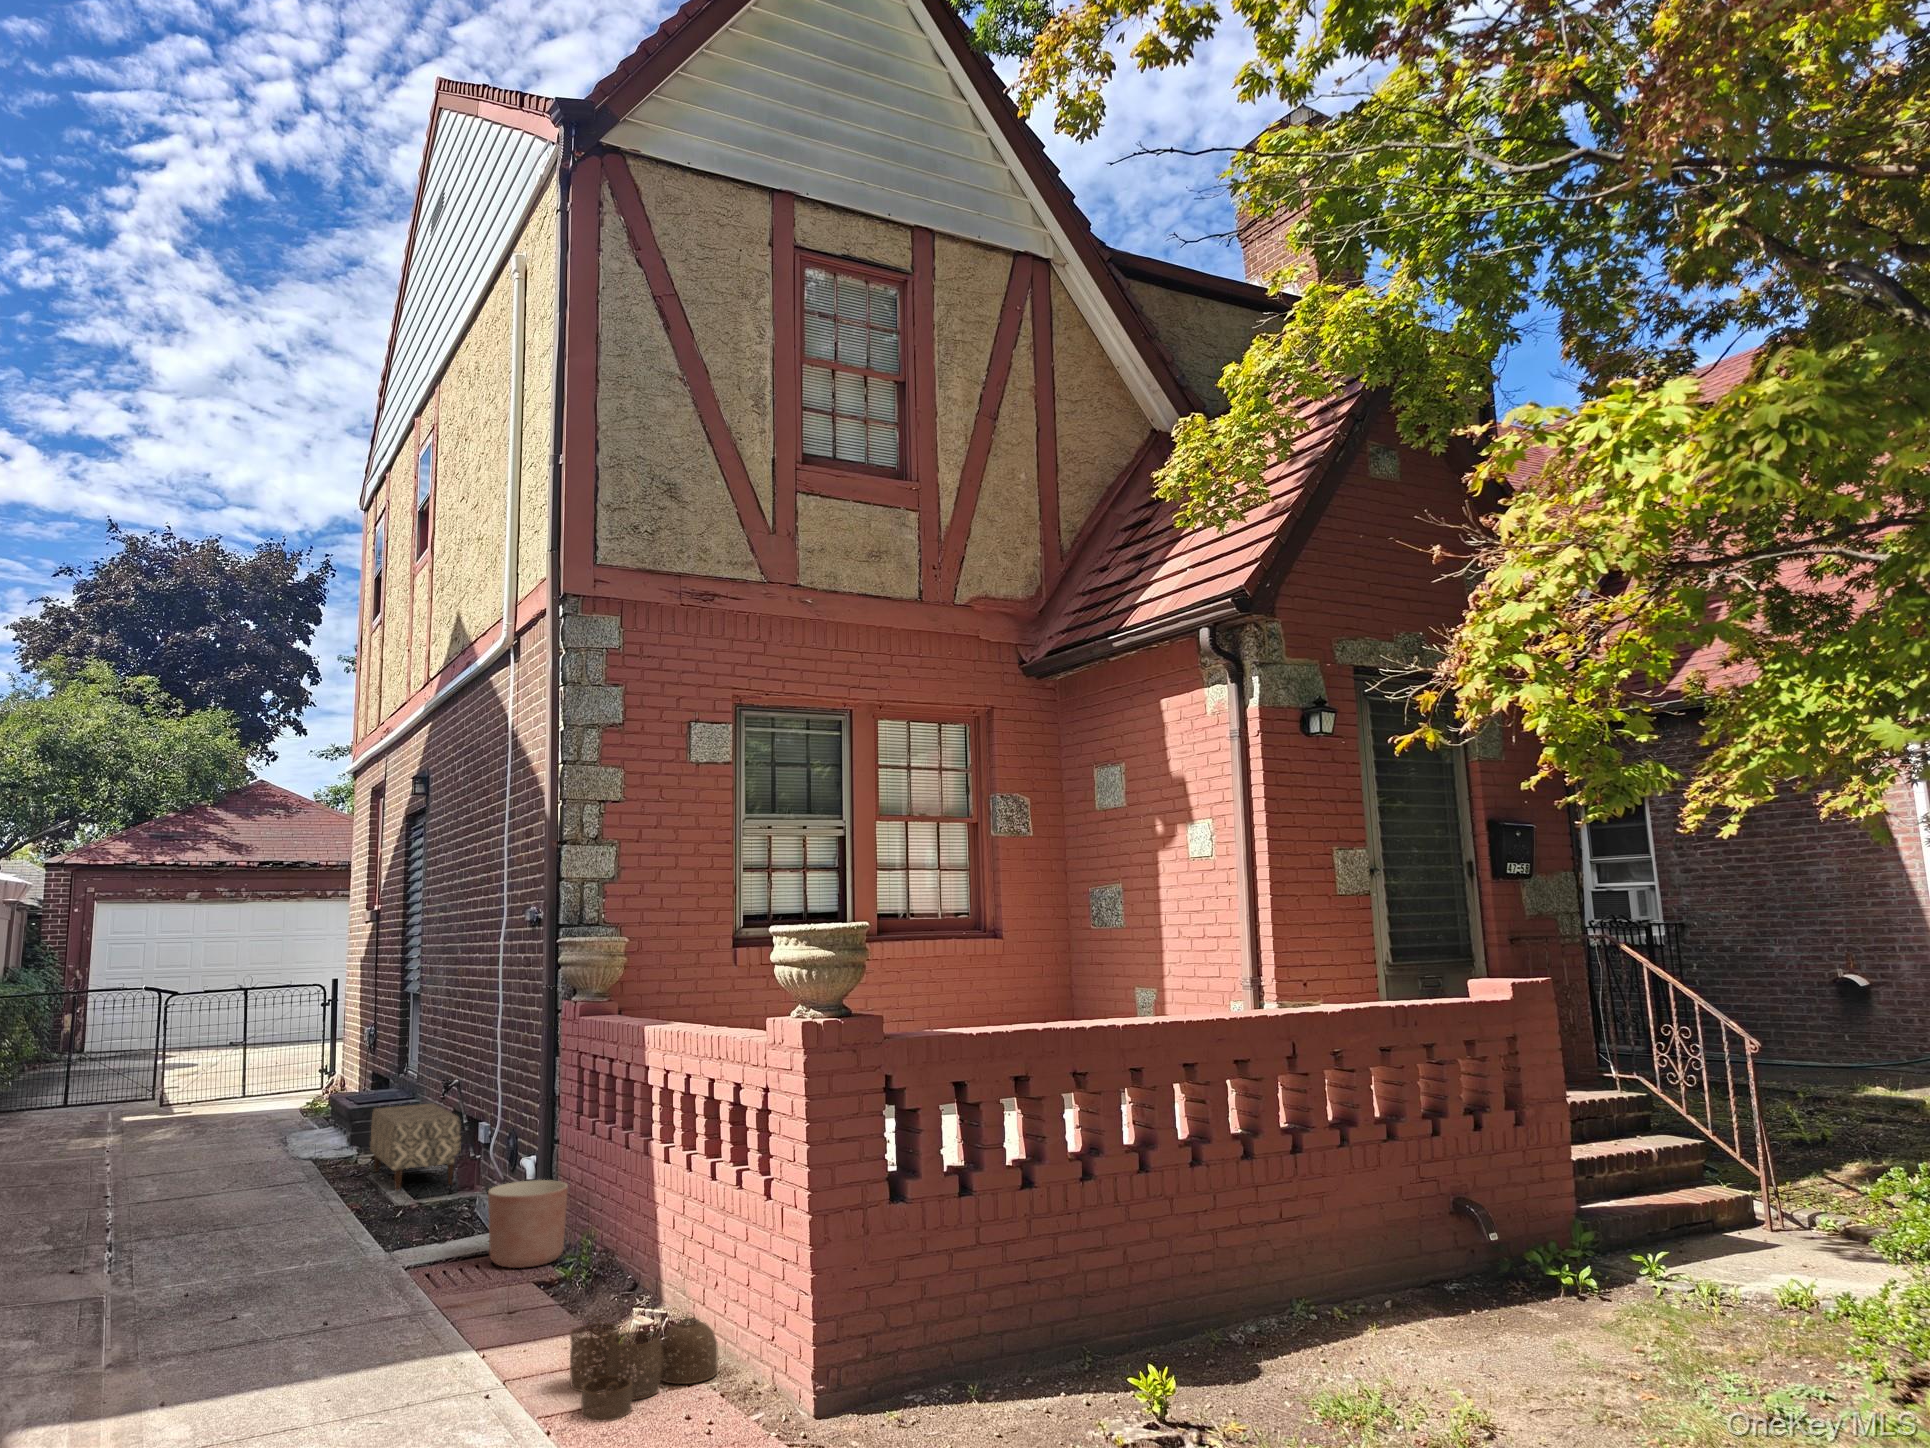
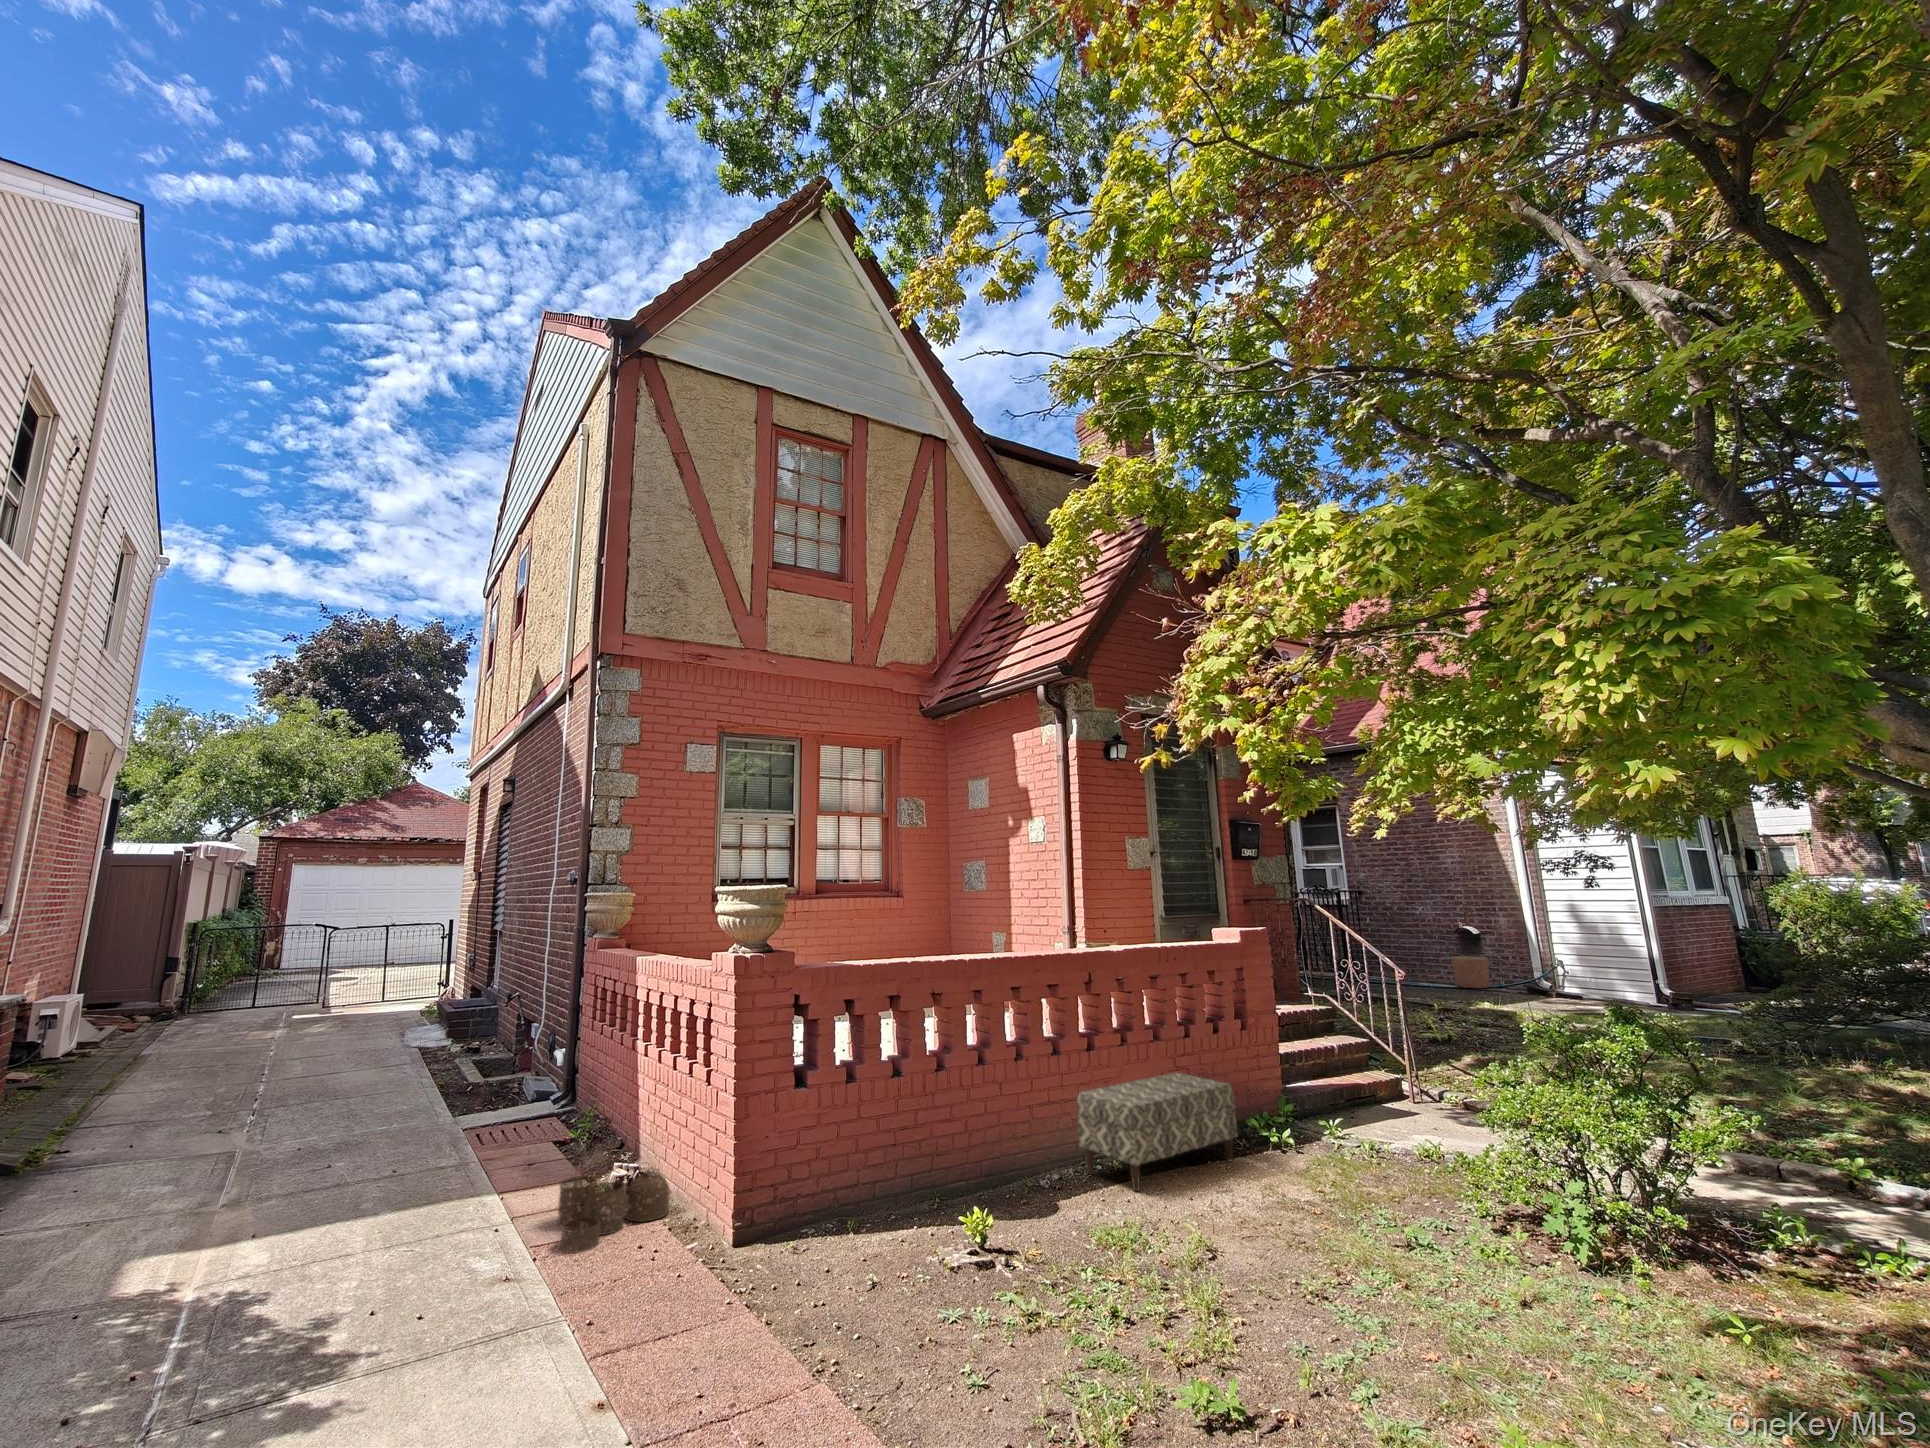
bench: present [370,1103,461,1191] -> present [1077,1072,1237,1191]
planter: present [488,1180,568,1268] -> present [1451,956,1490,988]

